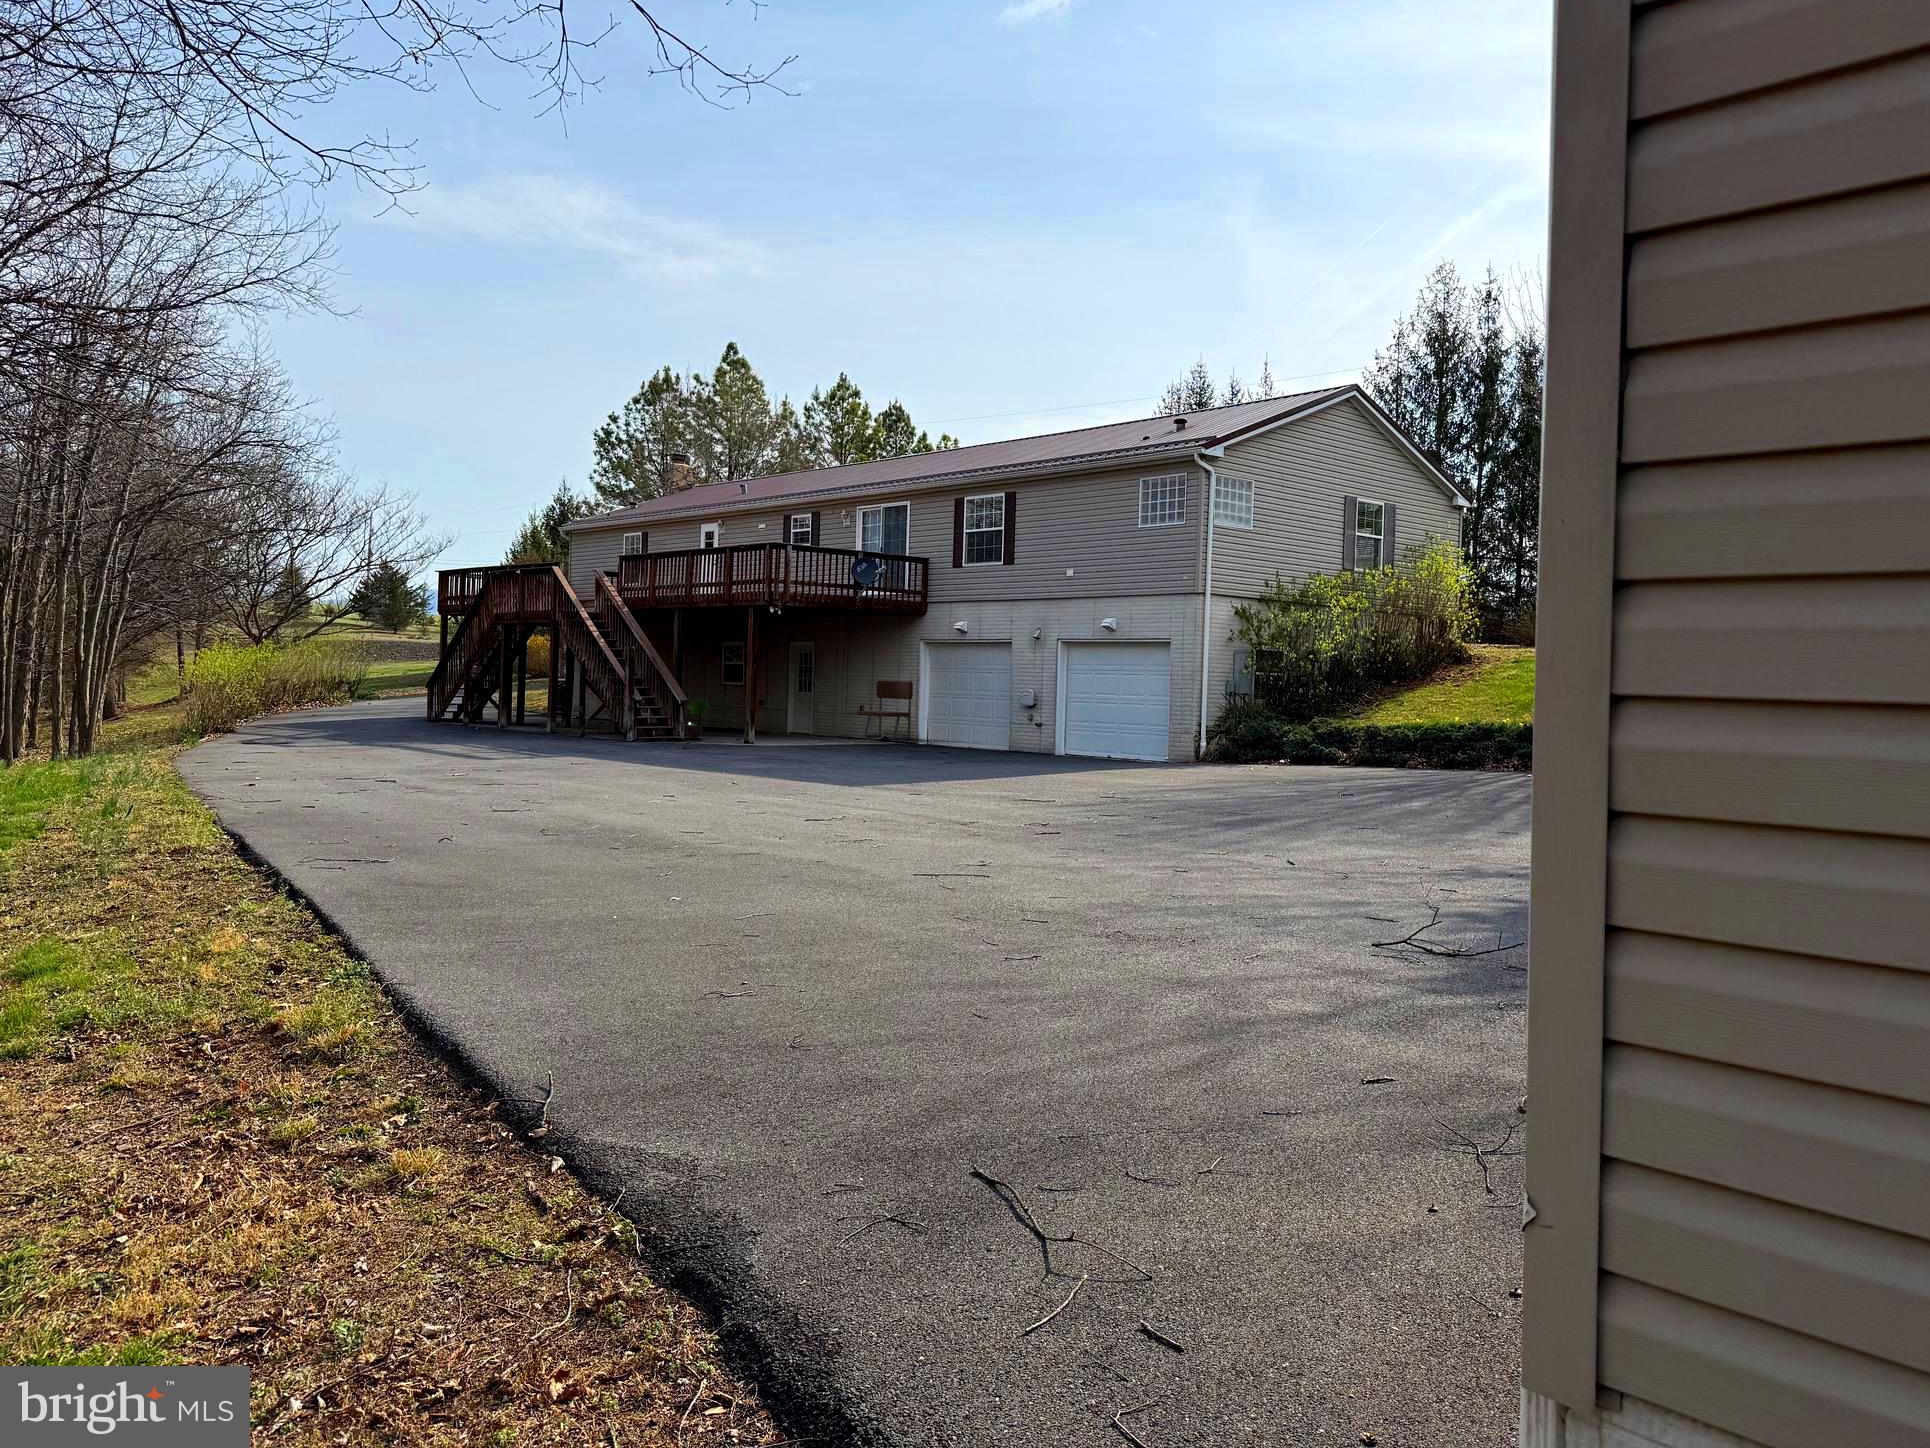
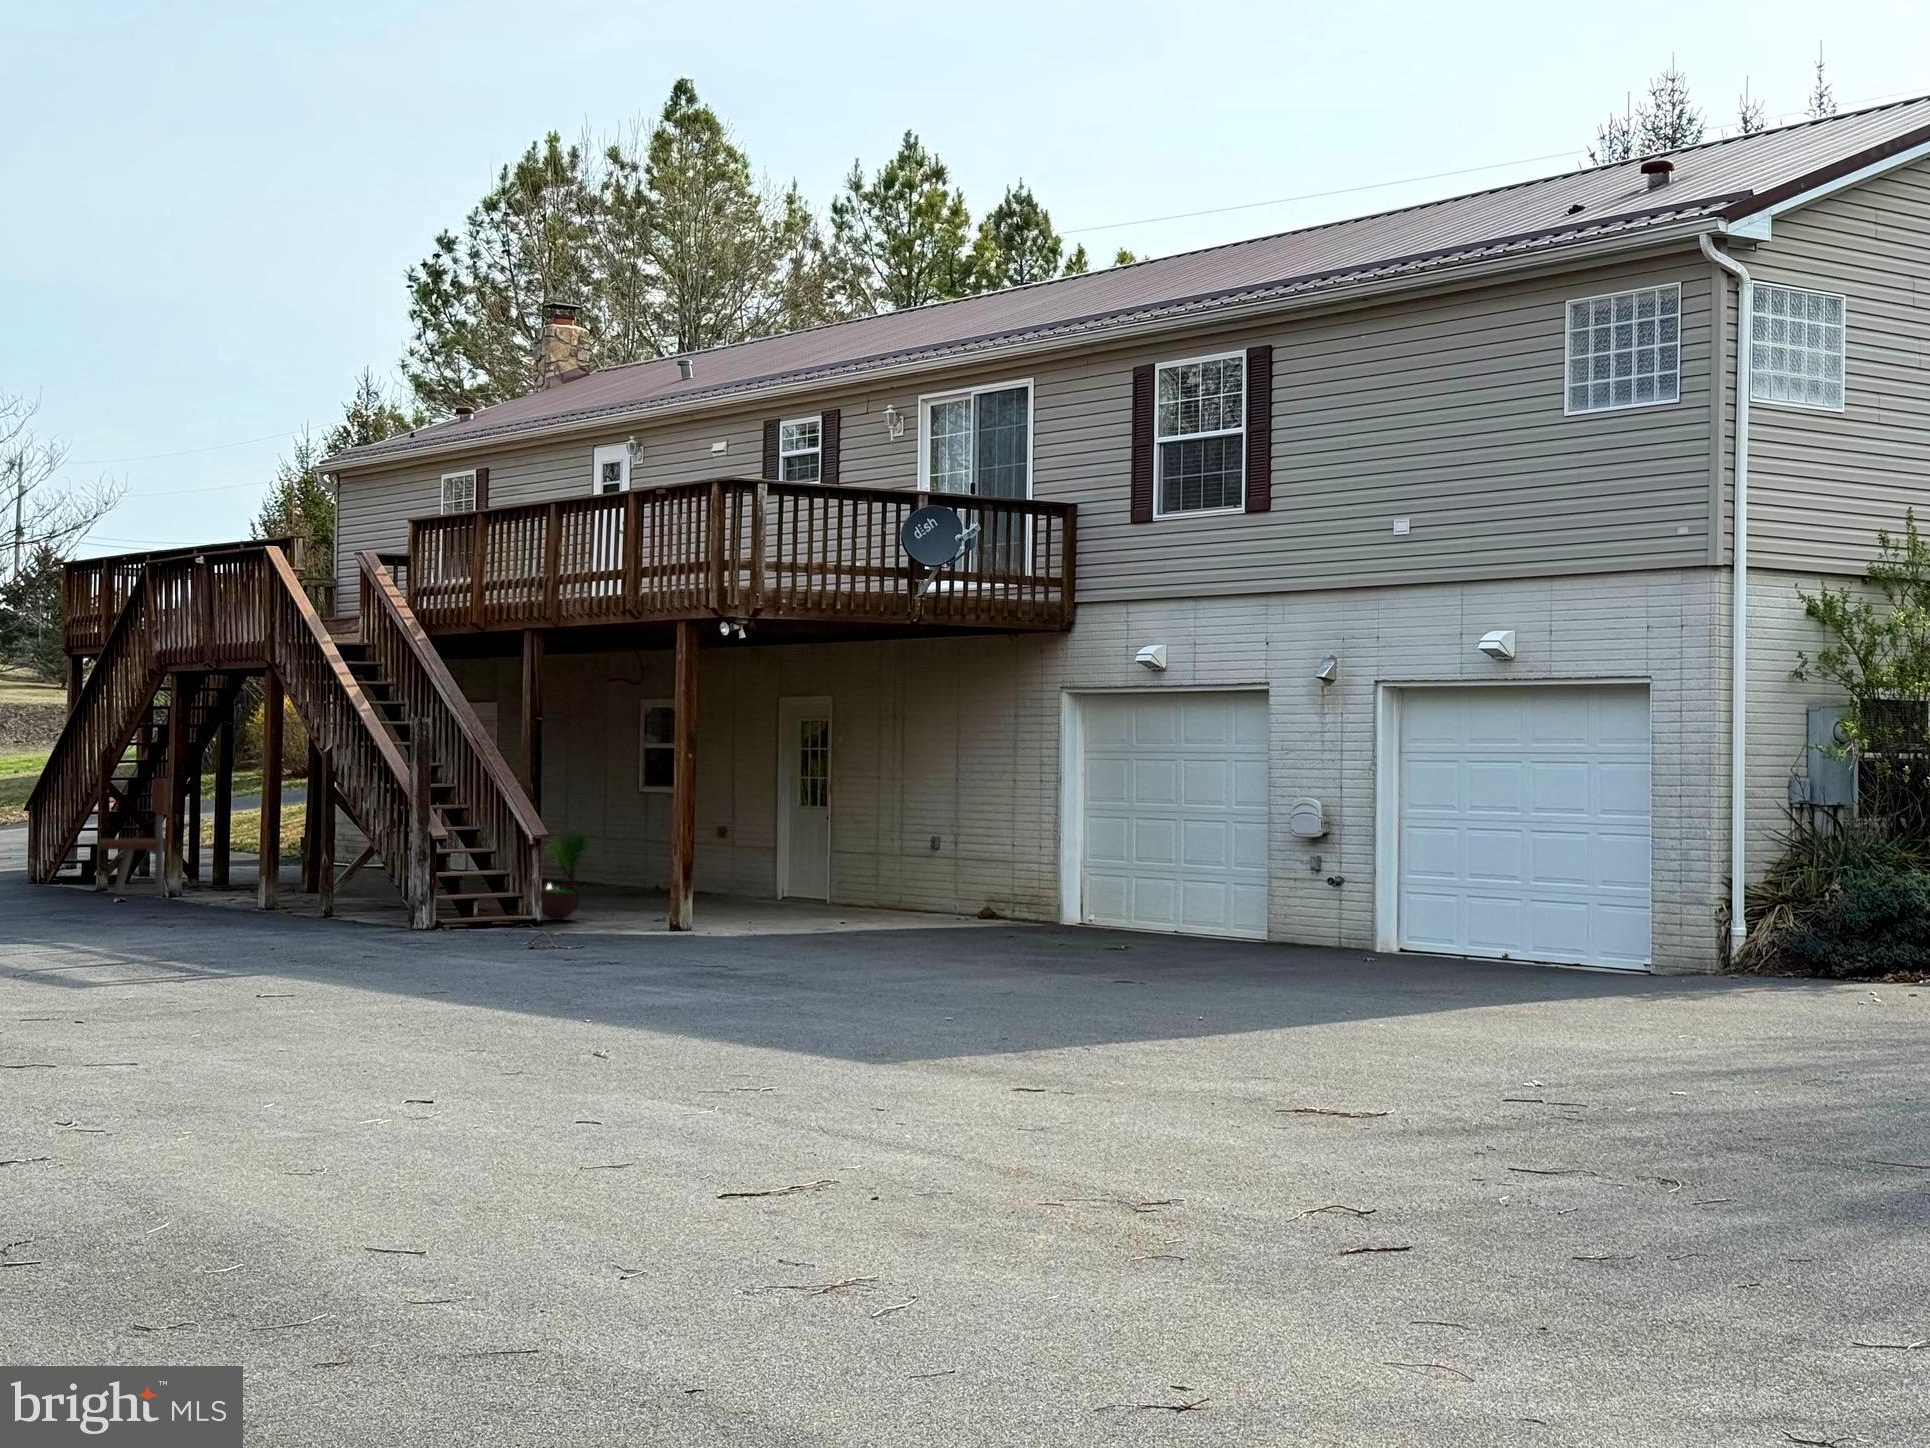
bench: present [857,681,913,739] -> present [99,778,168,895]

